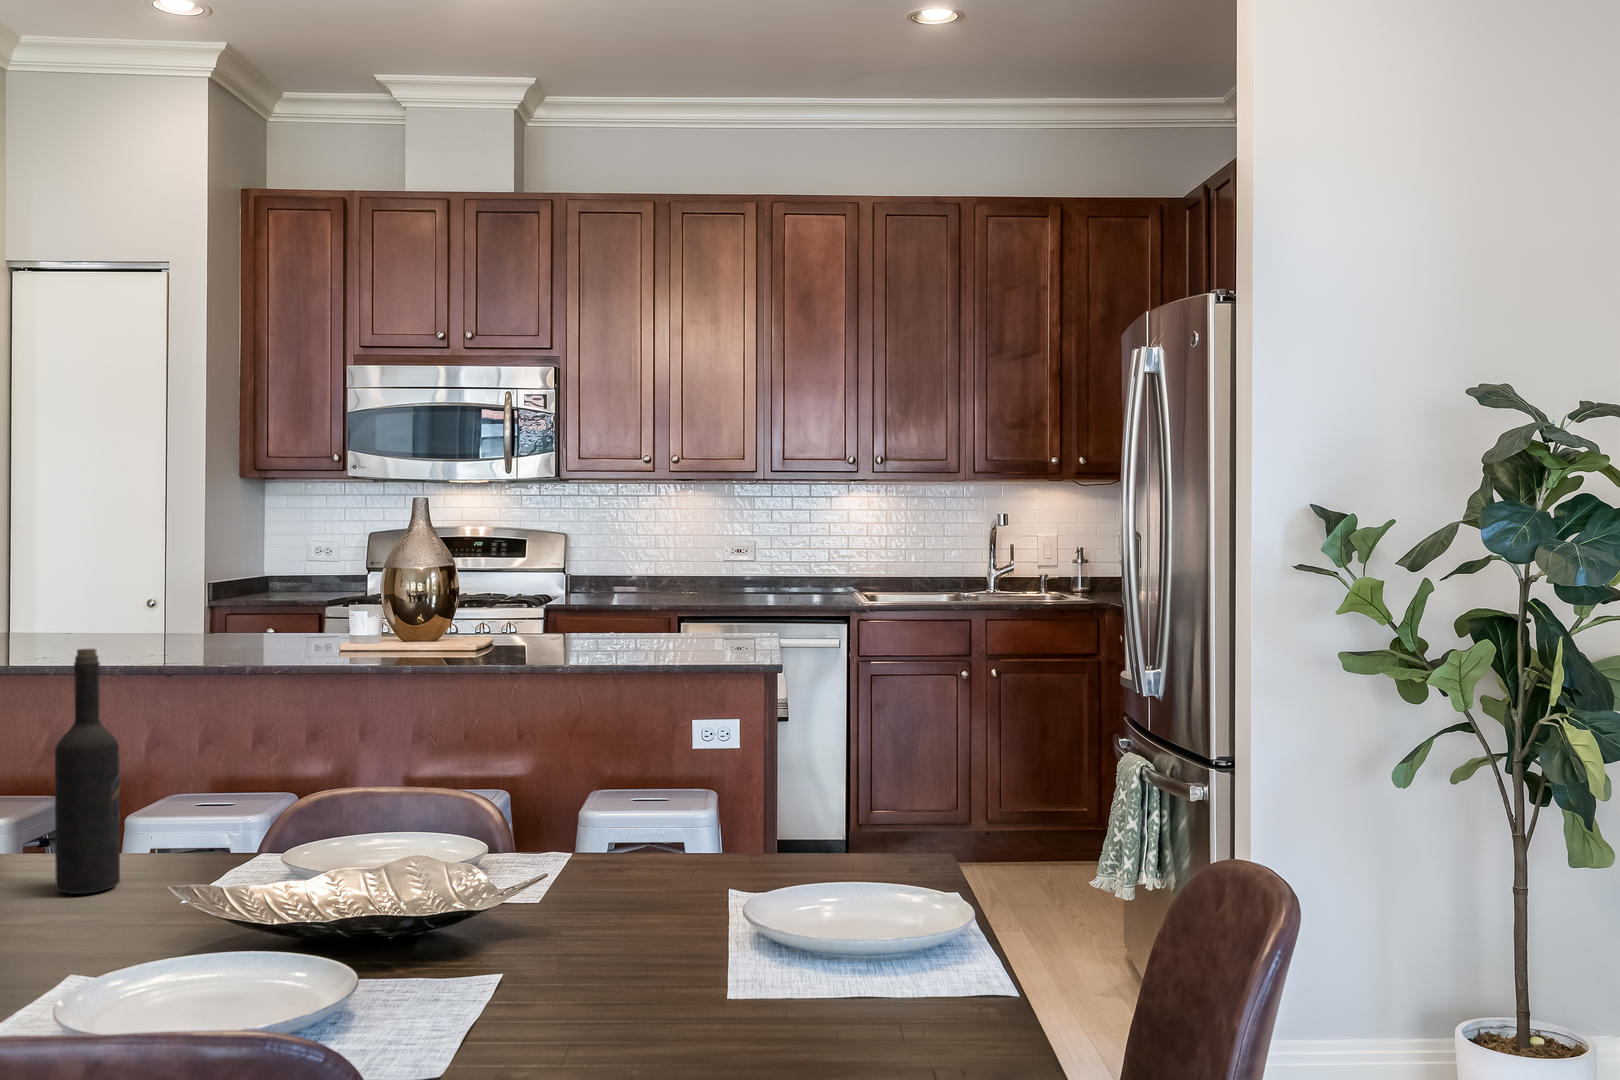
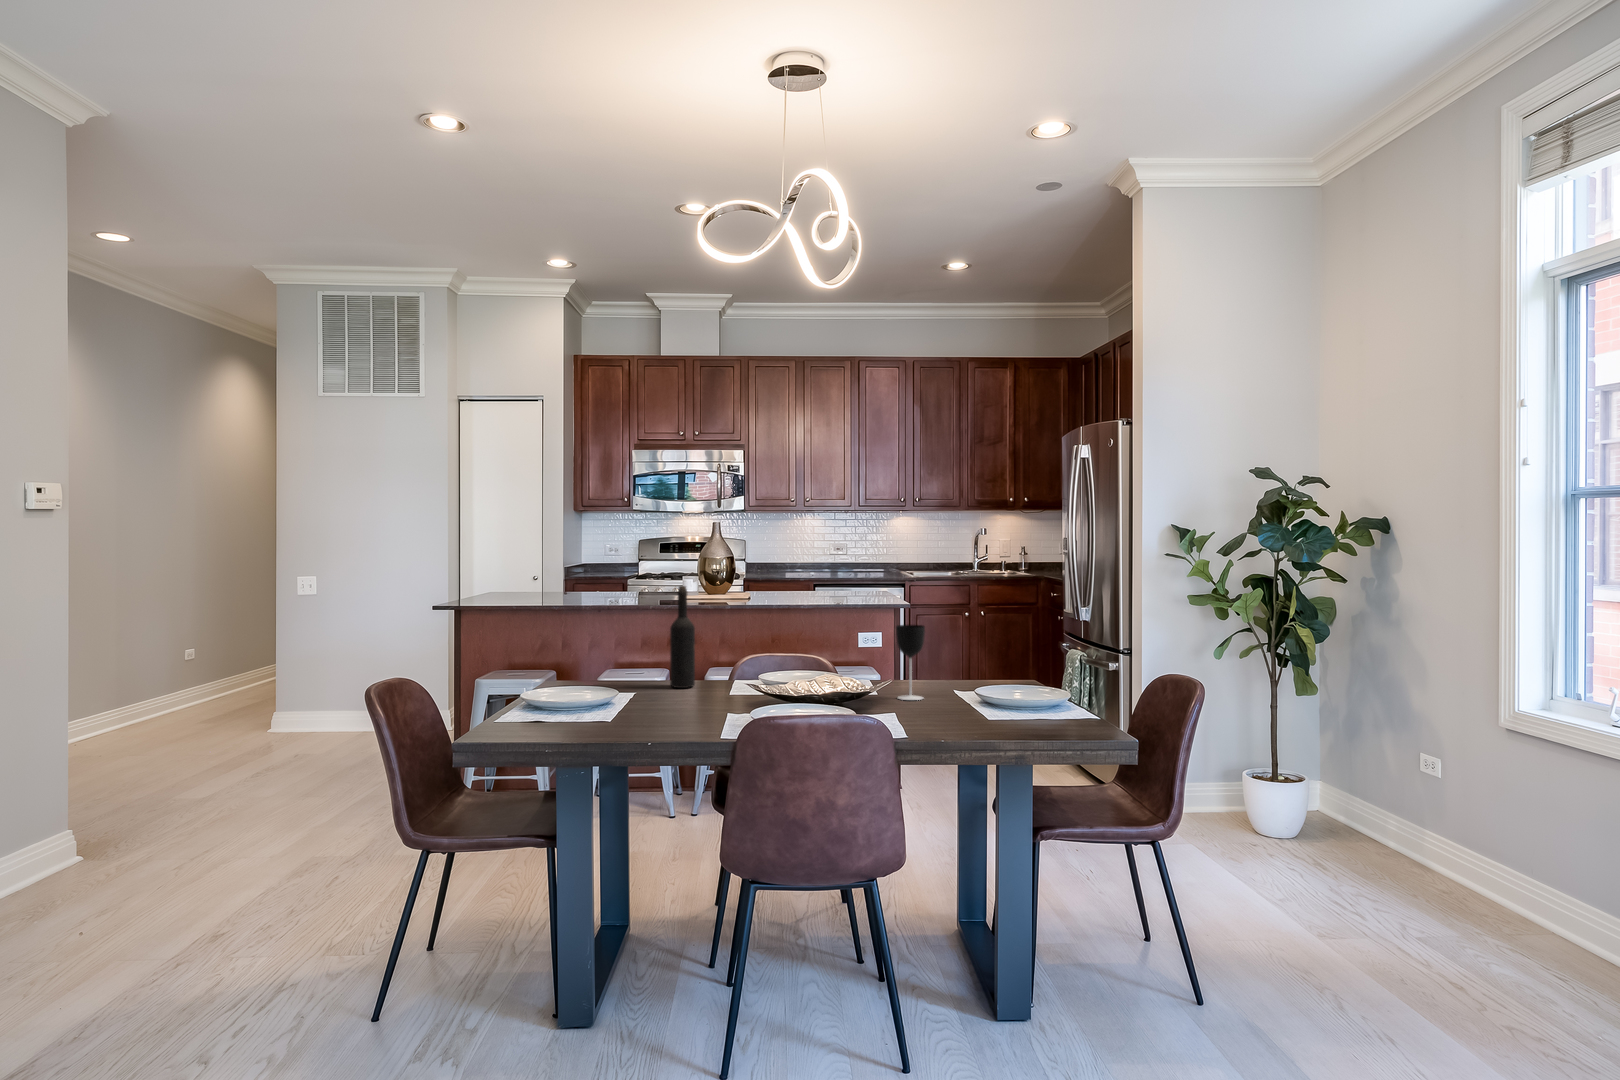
wine glass: none [551,748,625,941] -> present [896,625,925,700]

